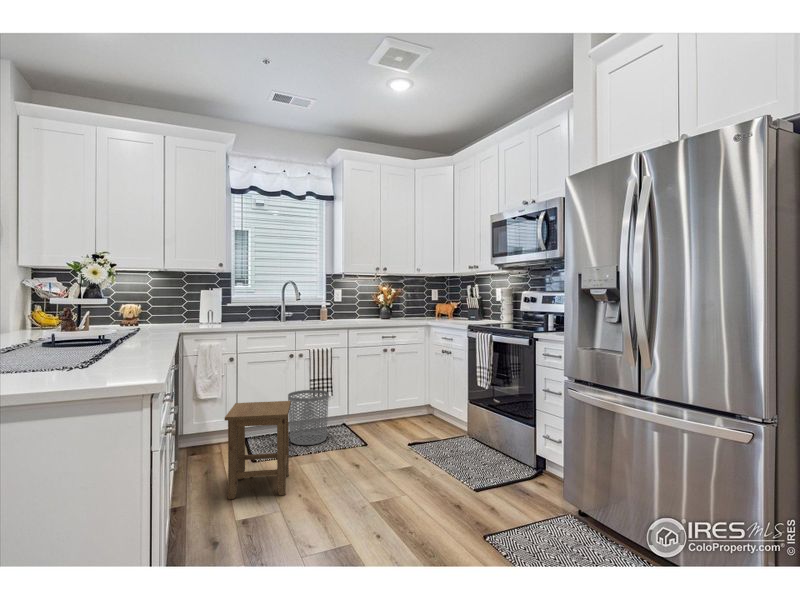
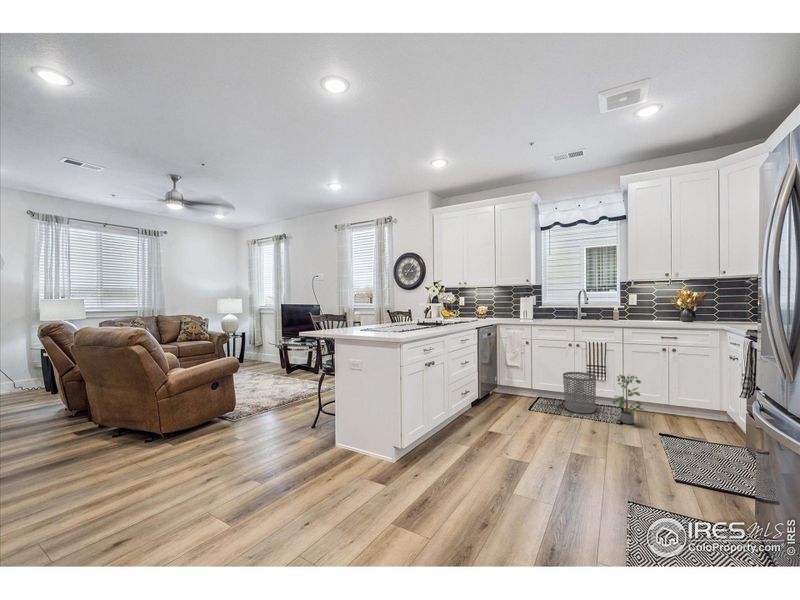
potted plant: none [354,381,390,442] -> present [613,375,644,424]
stool: present [225,401,291,499] -> none [492,371,543,434]

